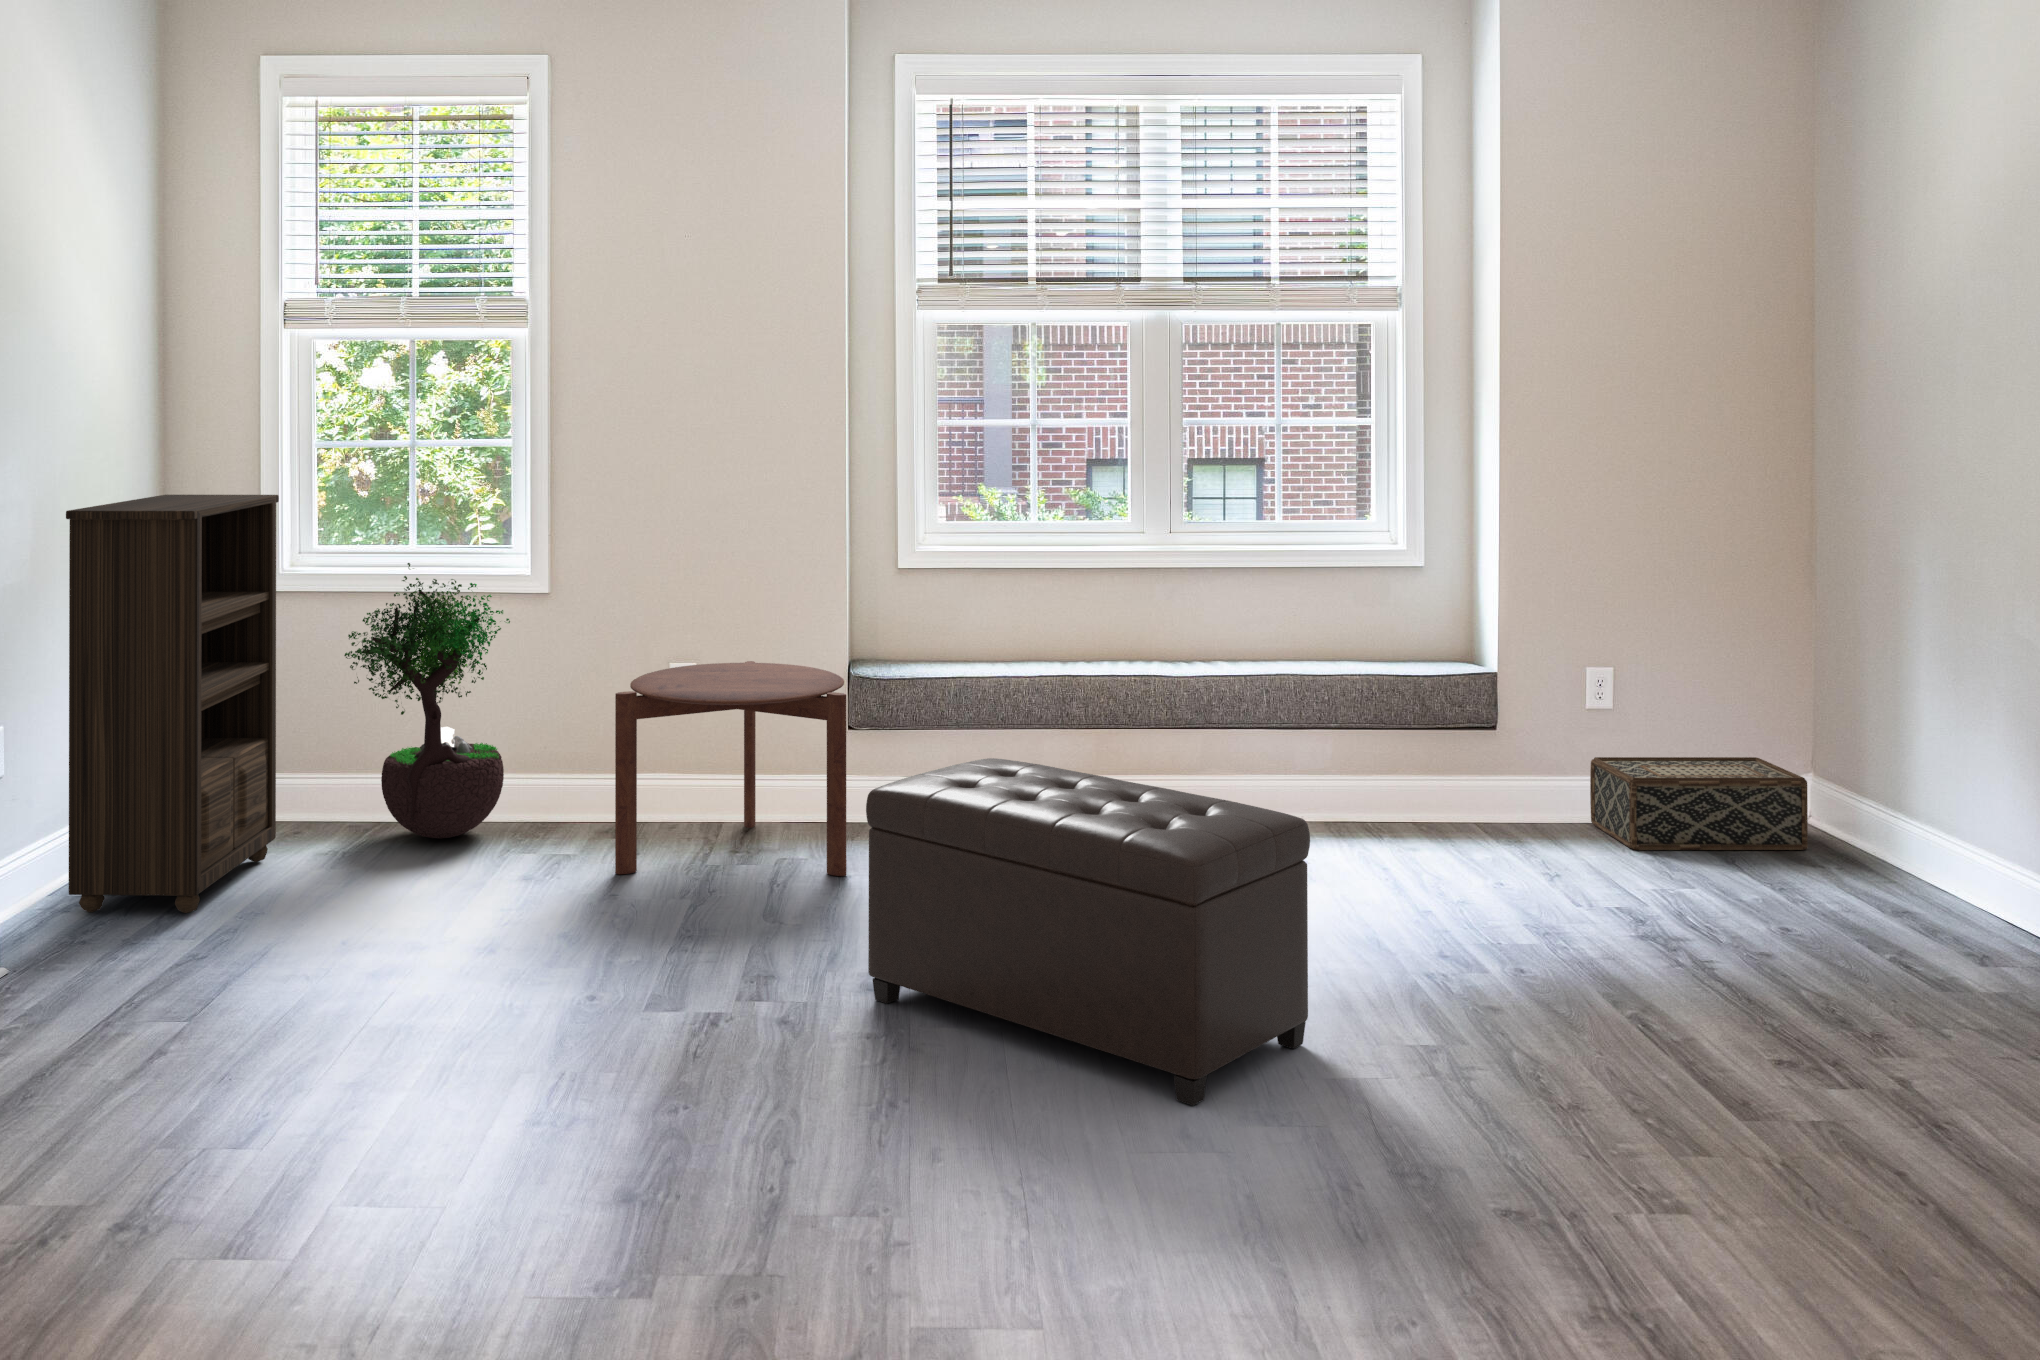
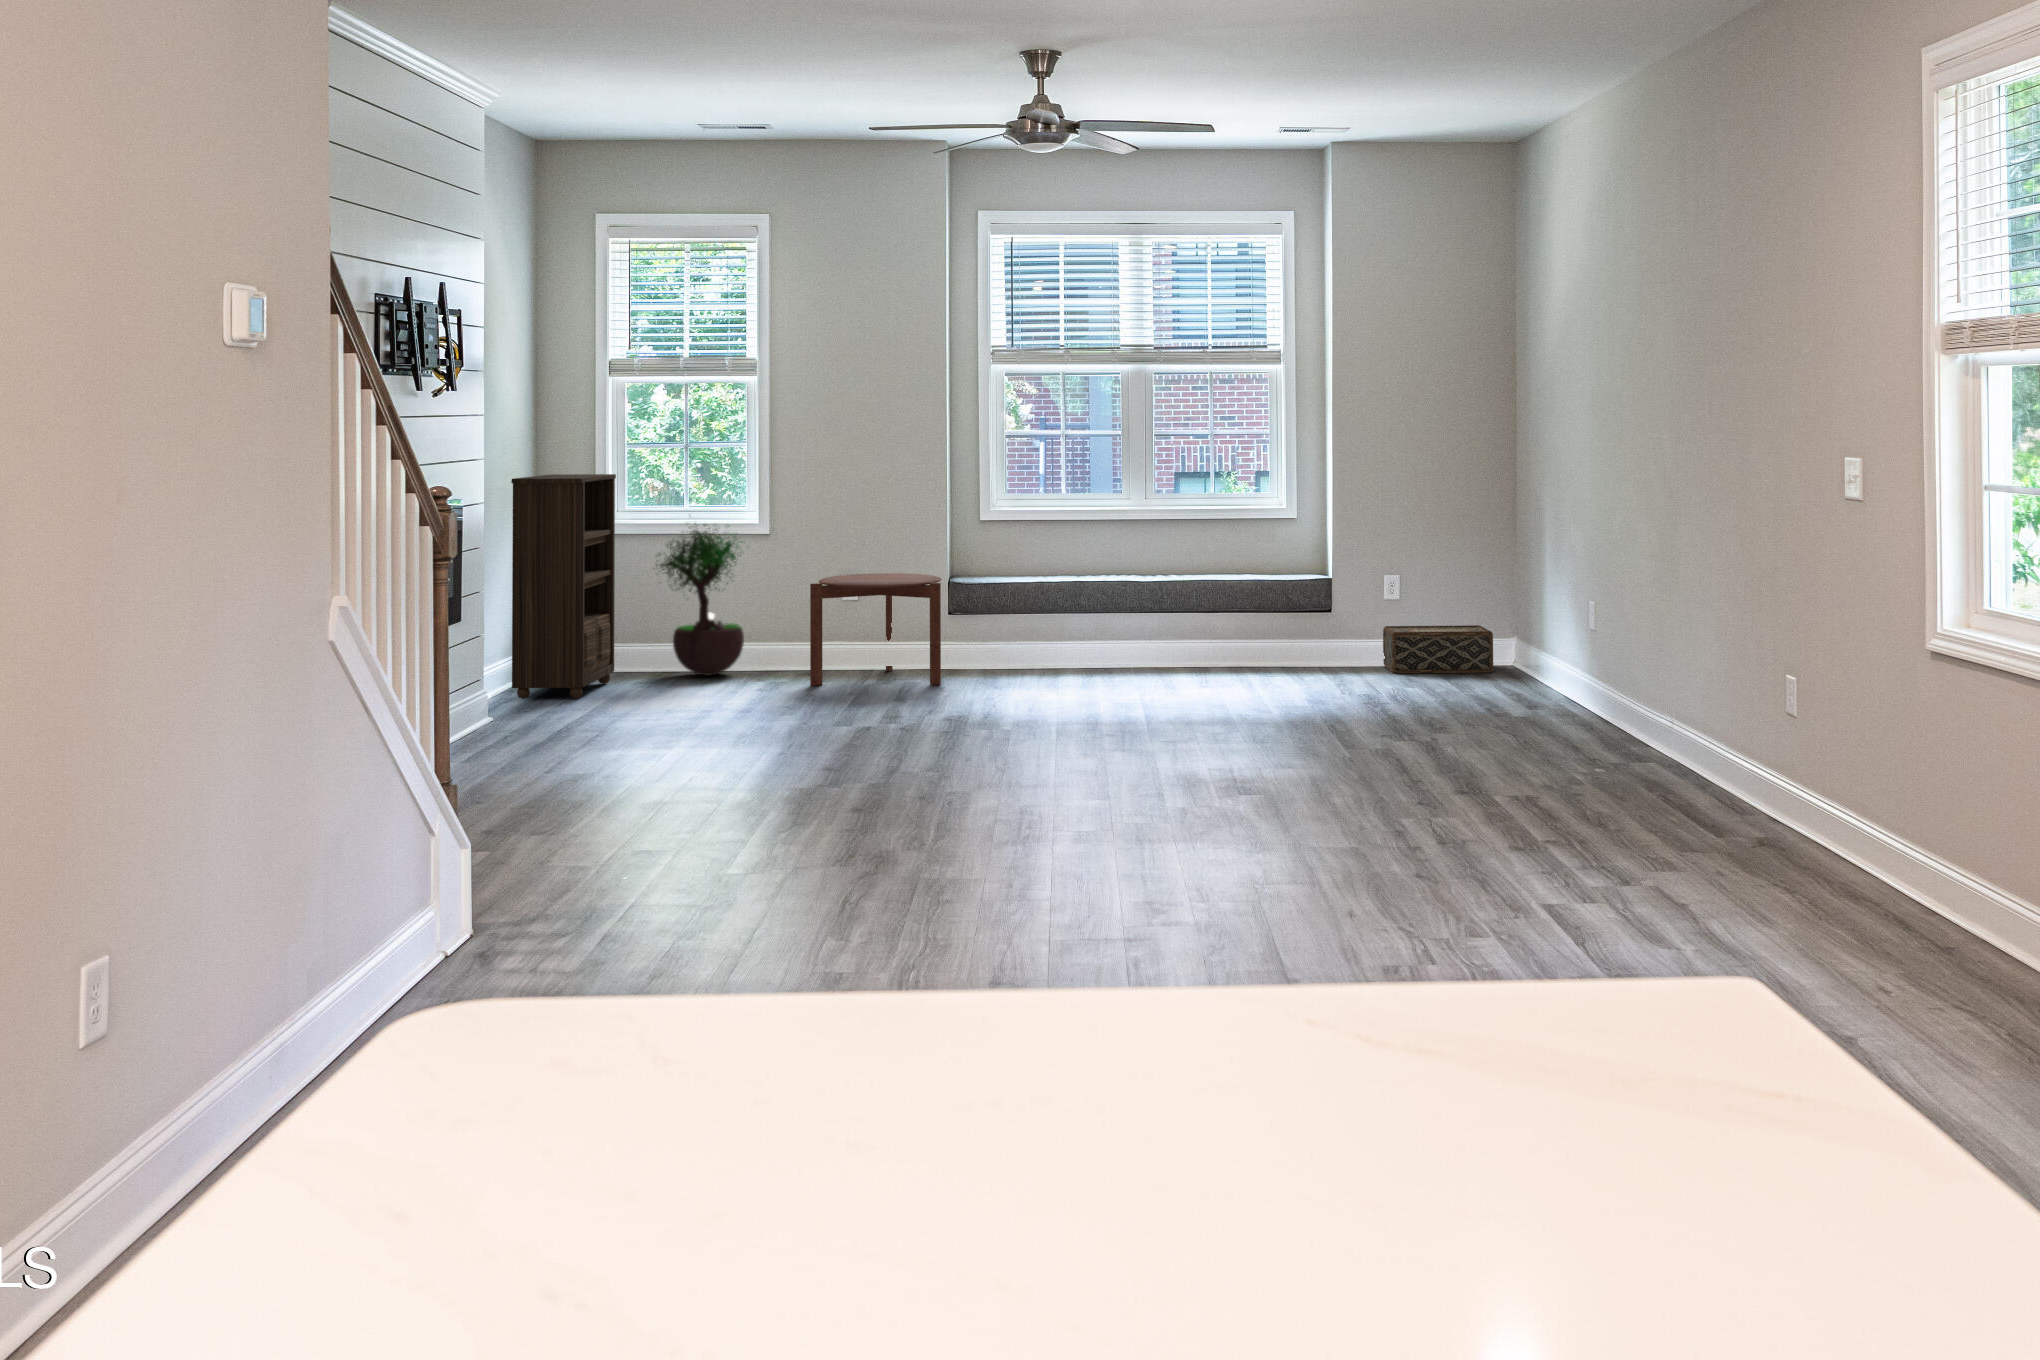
ottoman: present [866,758,1310,1105] -> none [939,603,1150,738]

